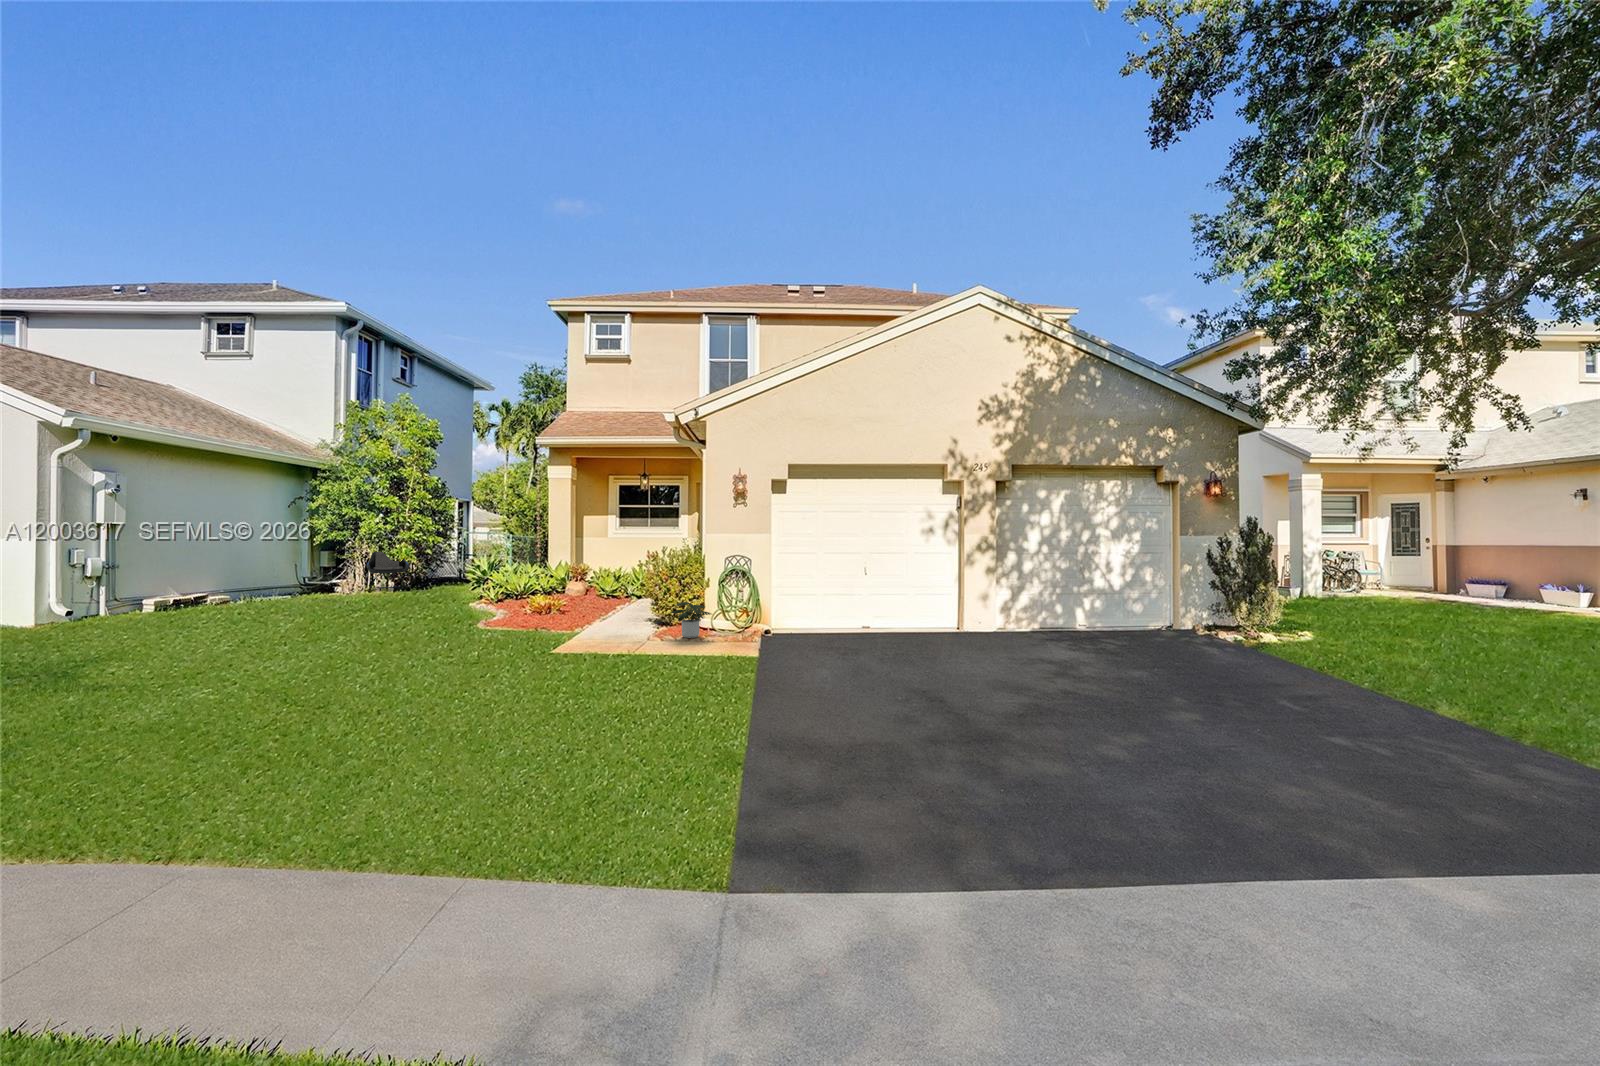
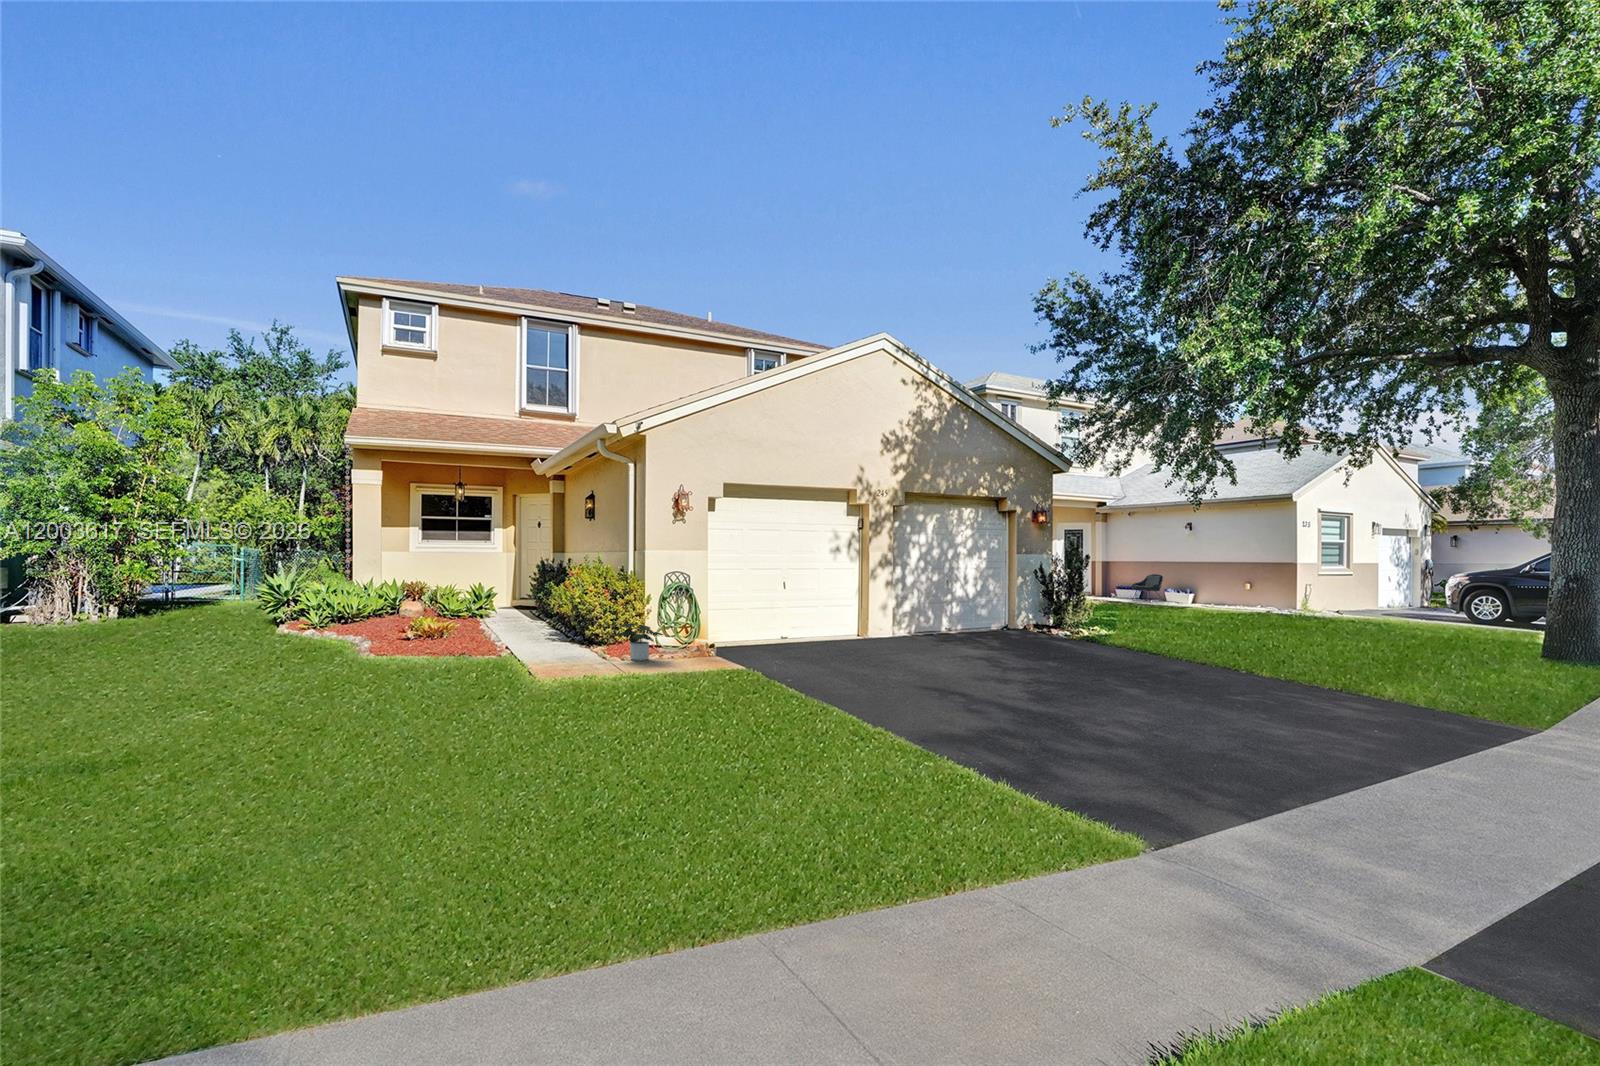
lounge chair: present [367,552,409,591] -> present [1131,574,1164,603]

